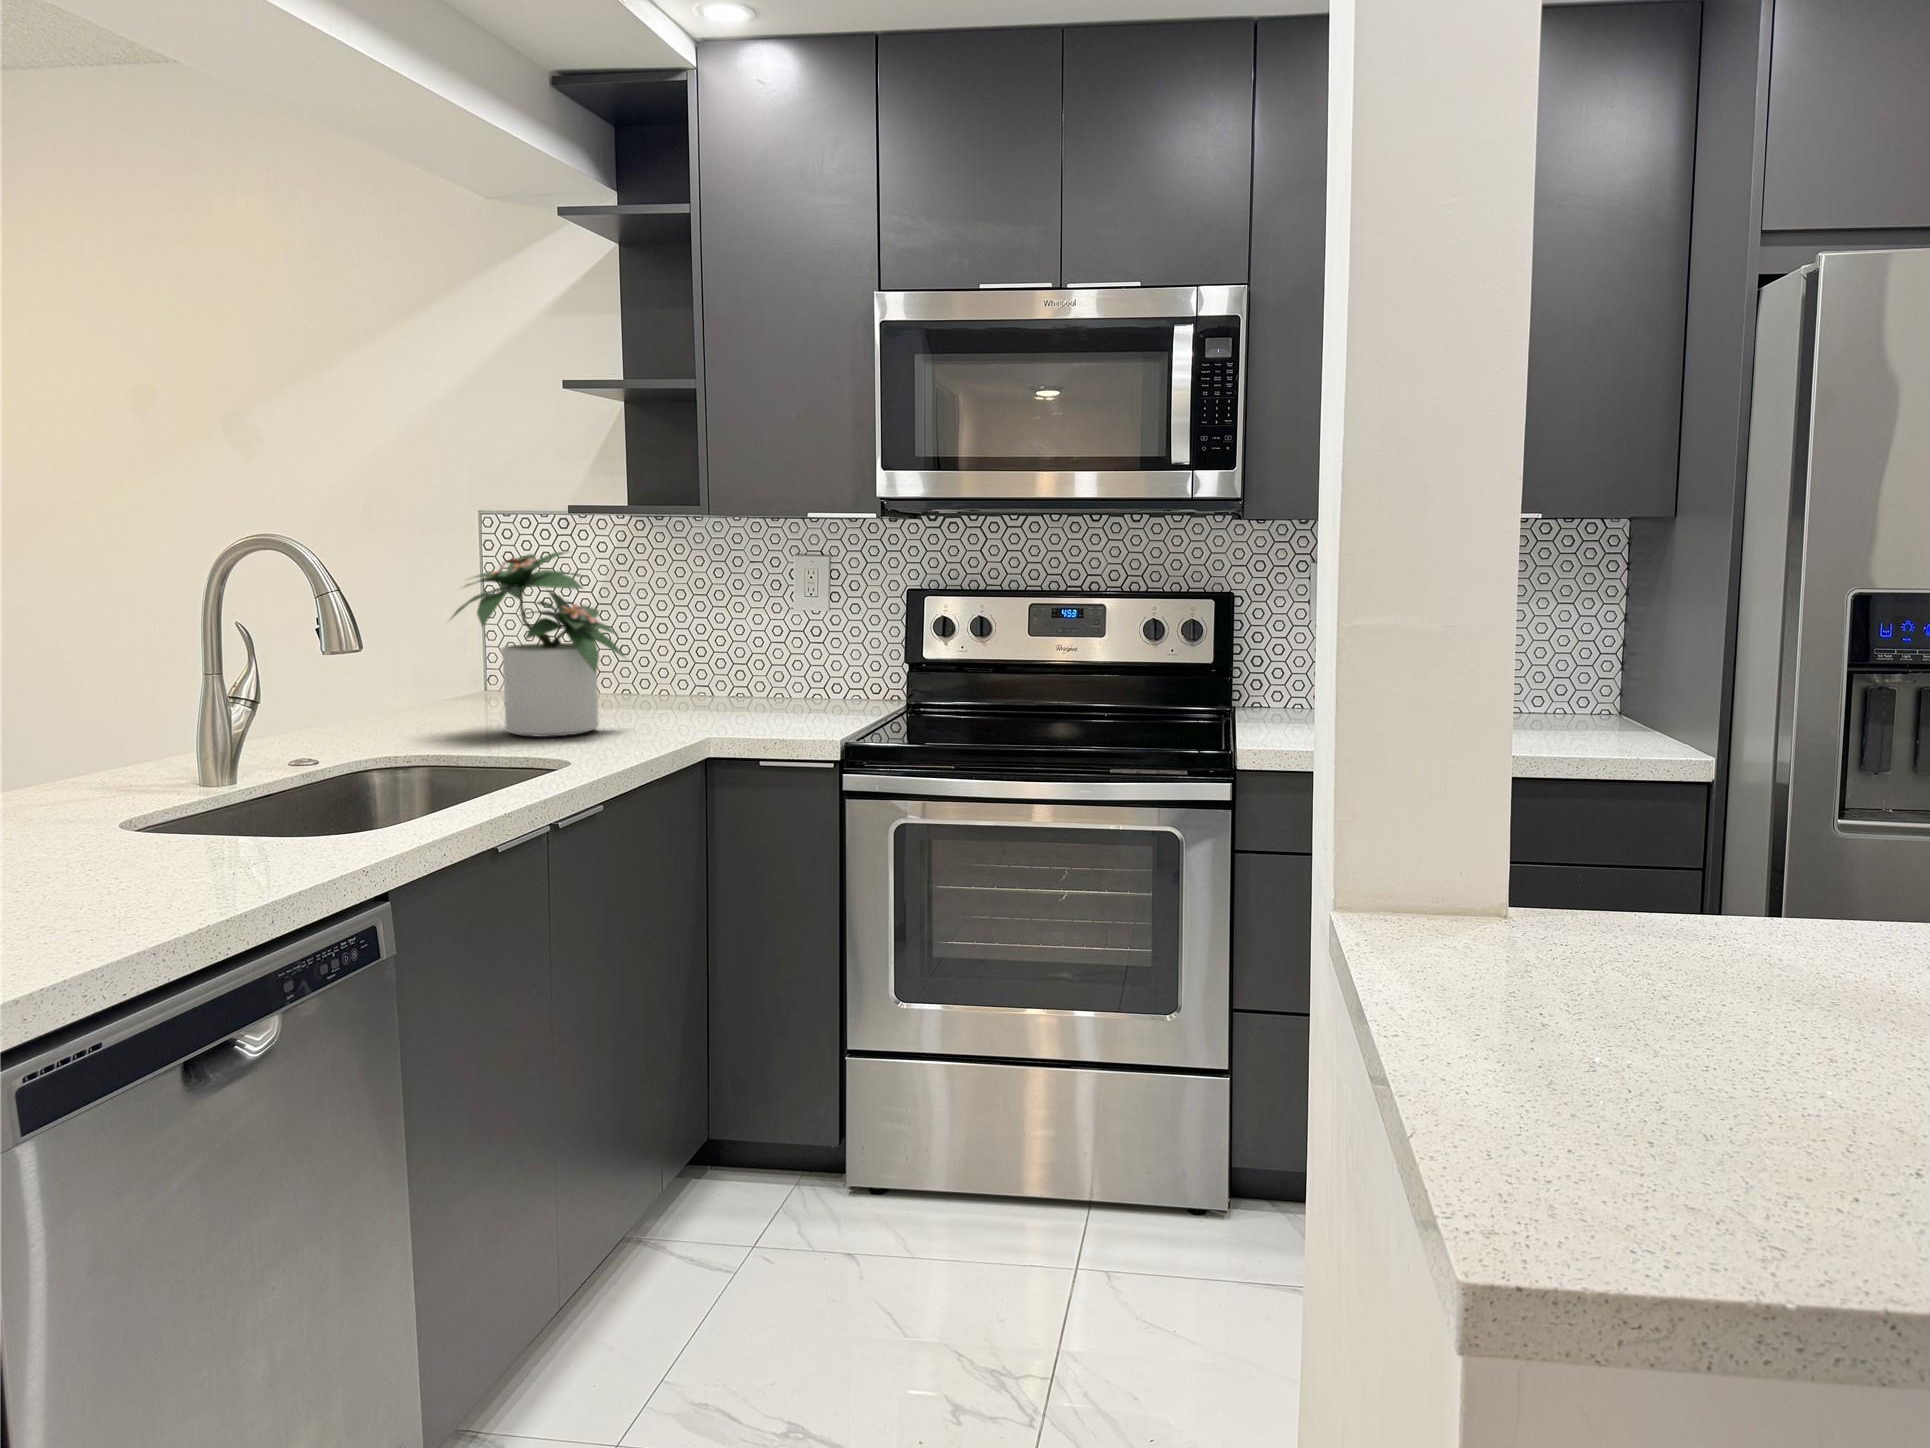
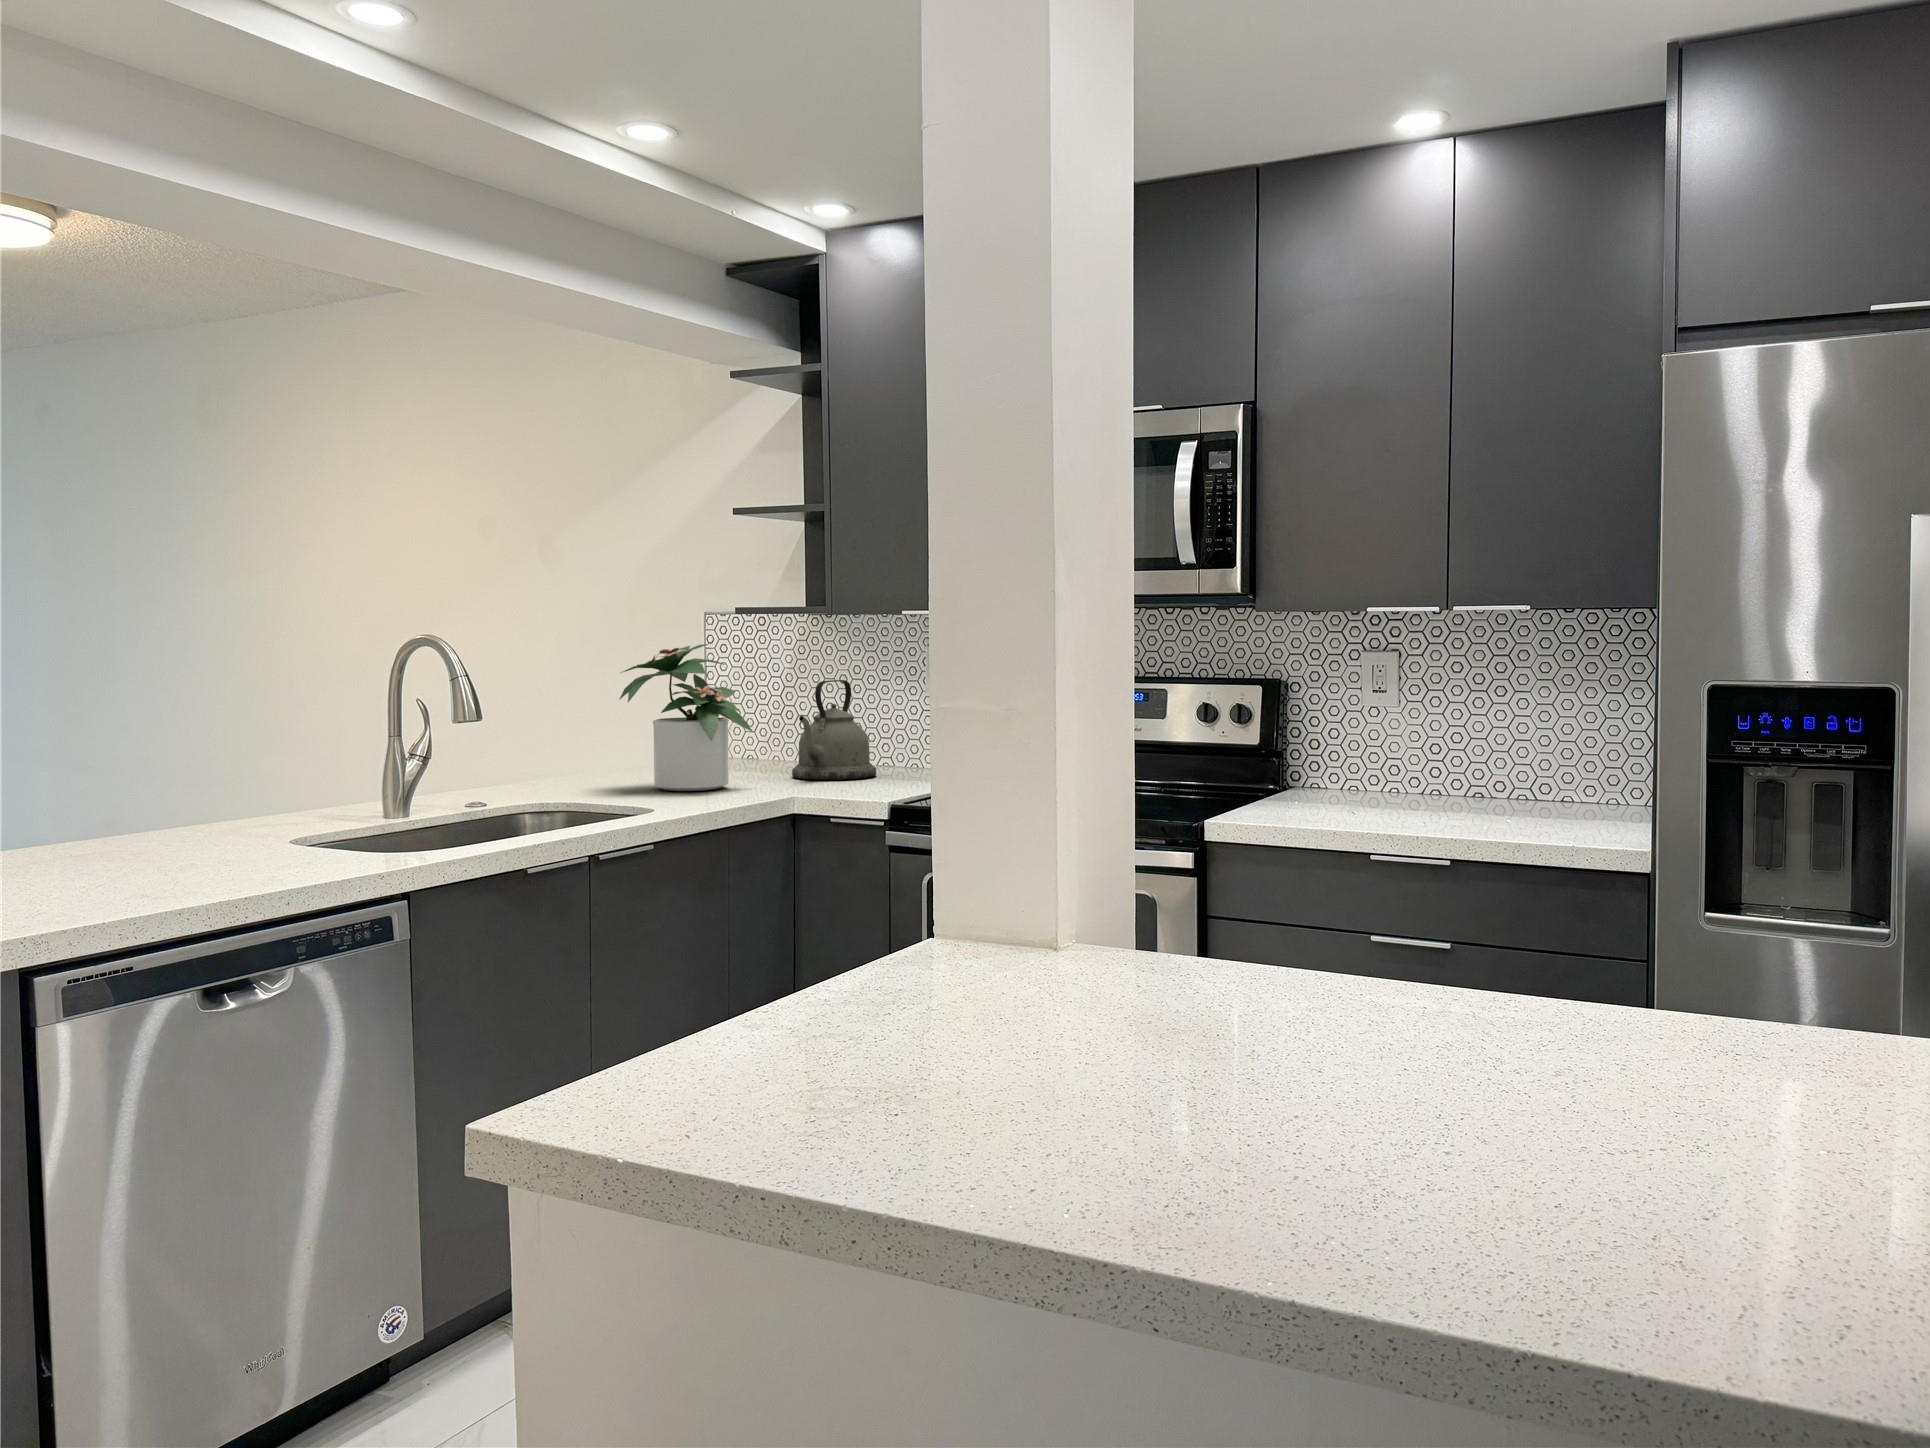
kettle: none [642,596,744,714] -> present [792,680,876,780]

